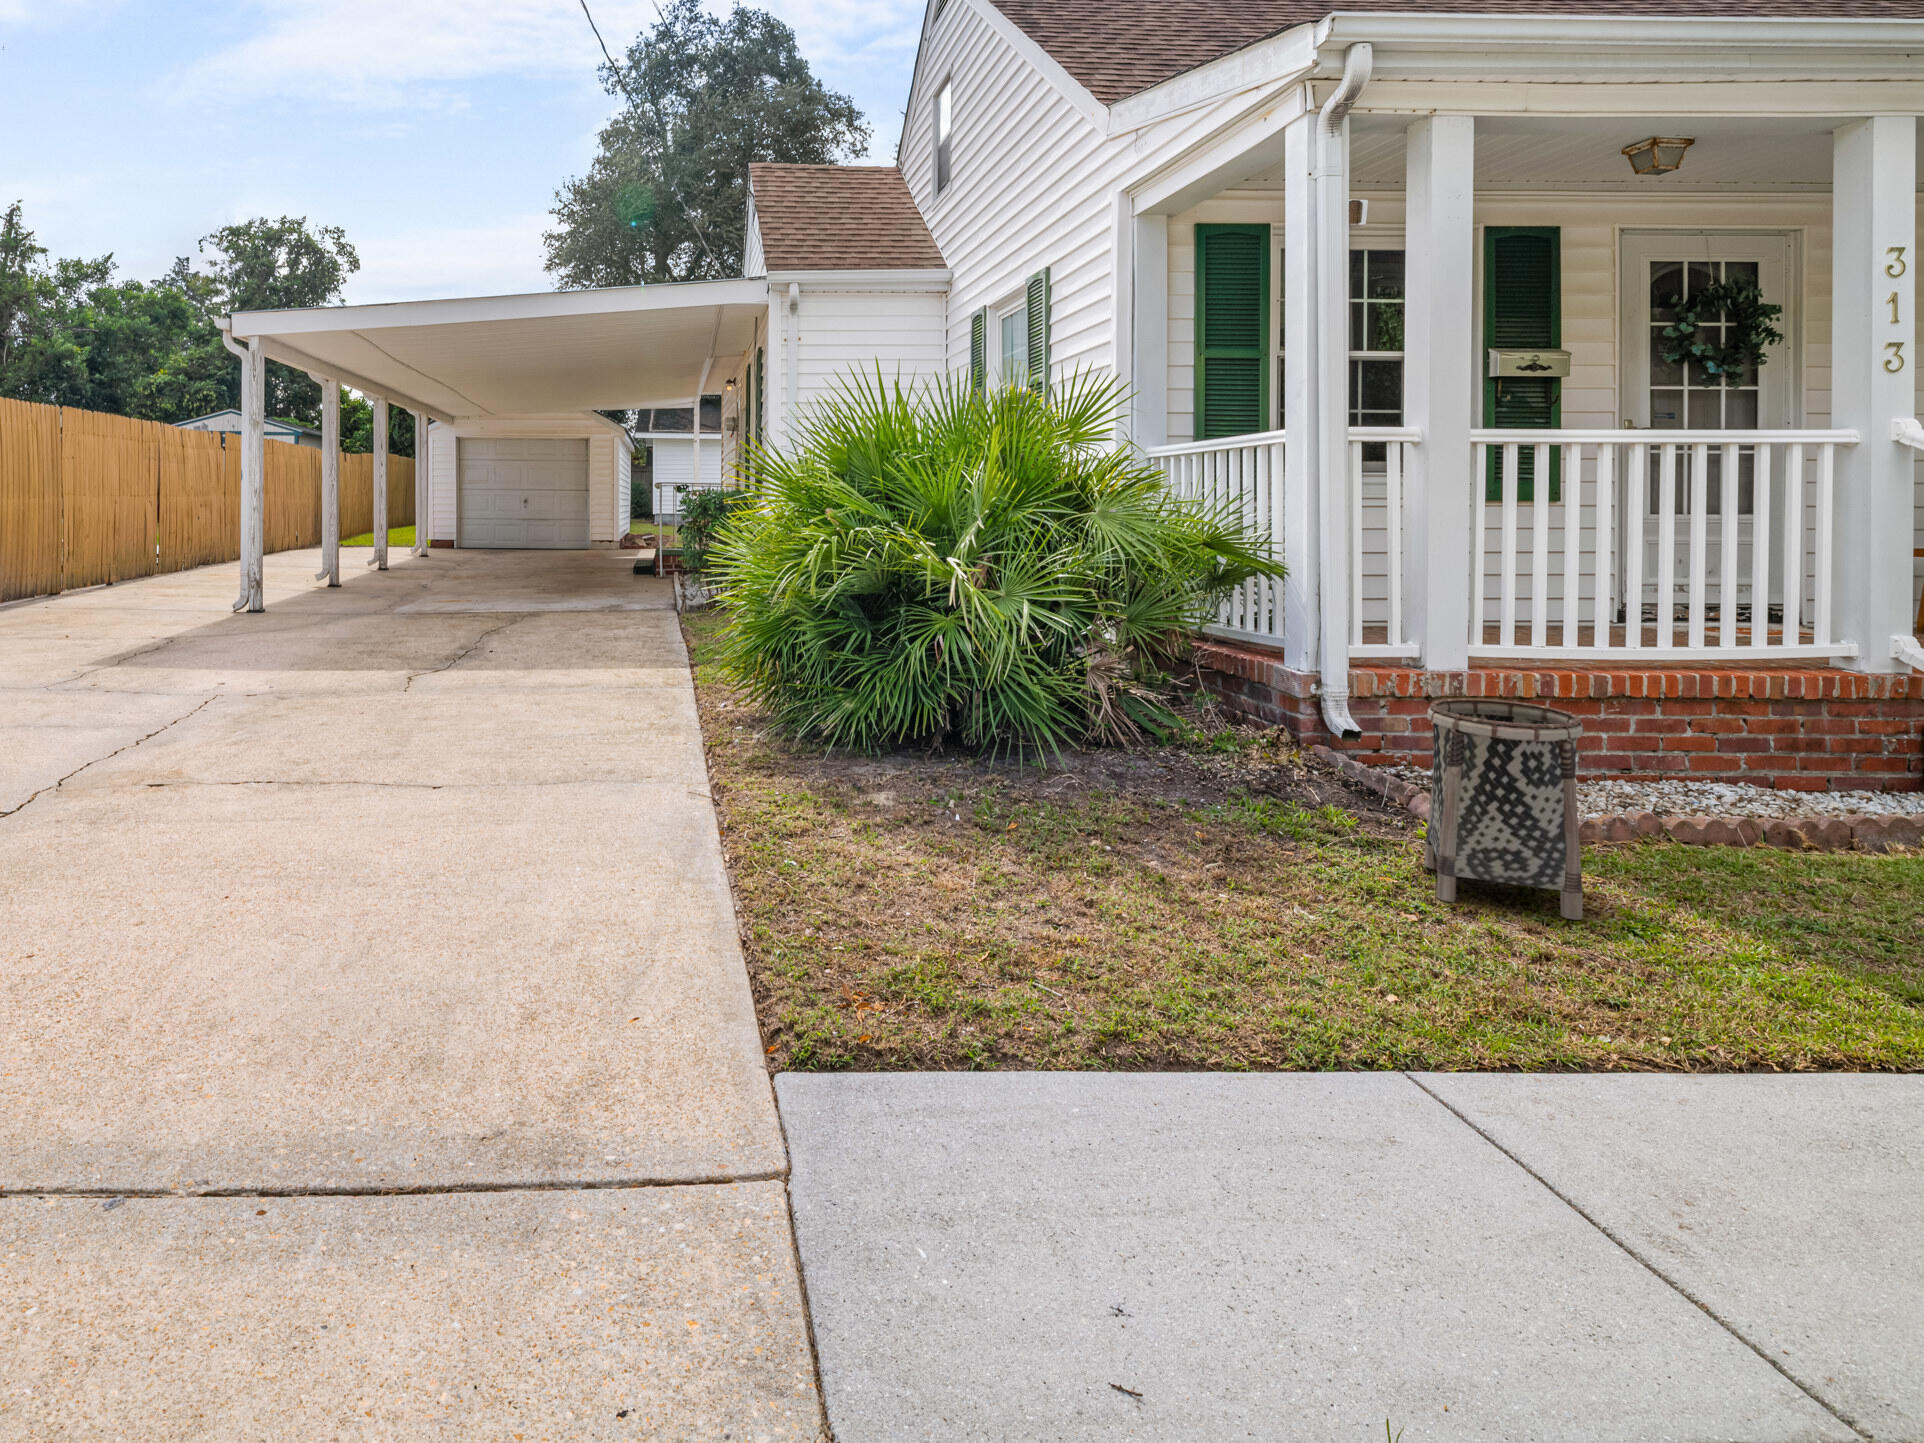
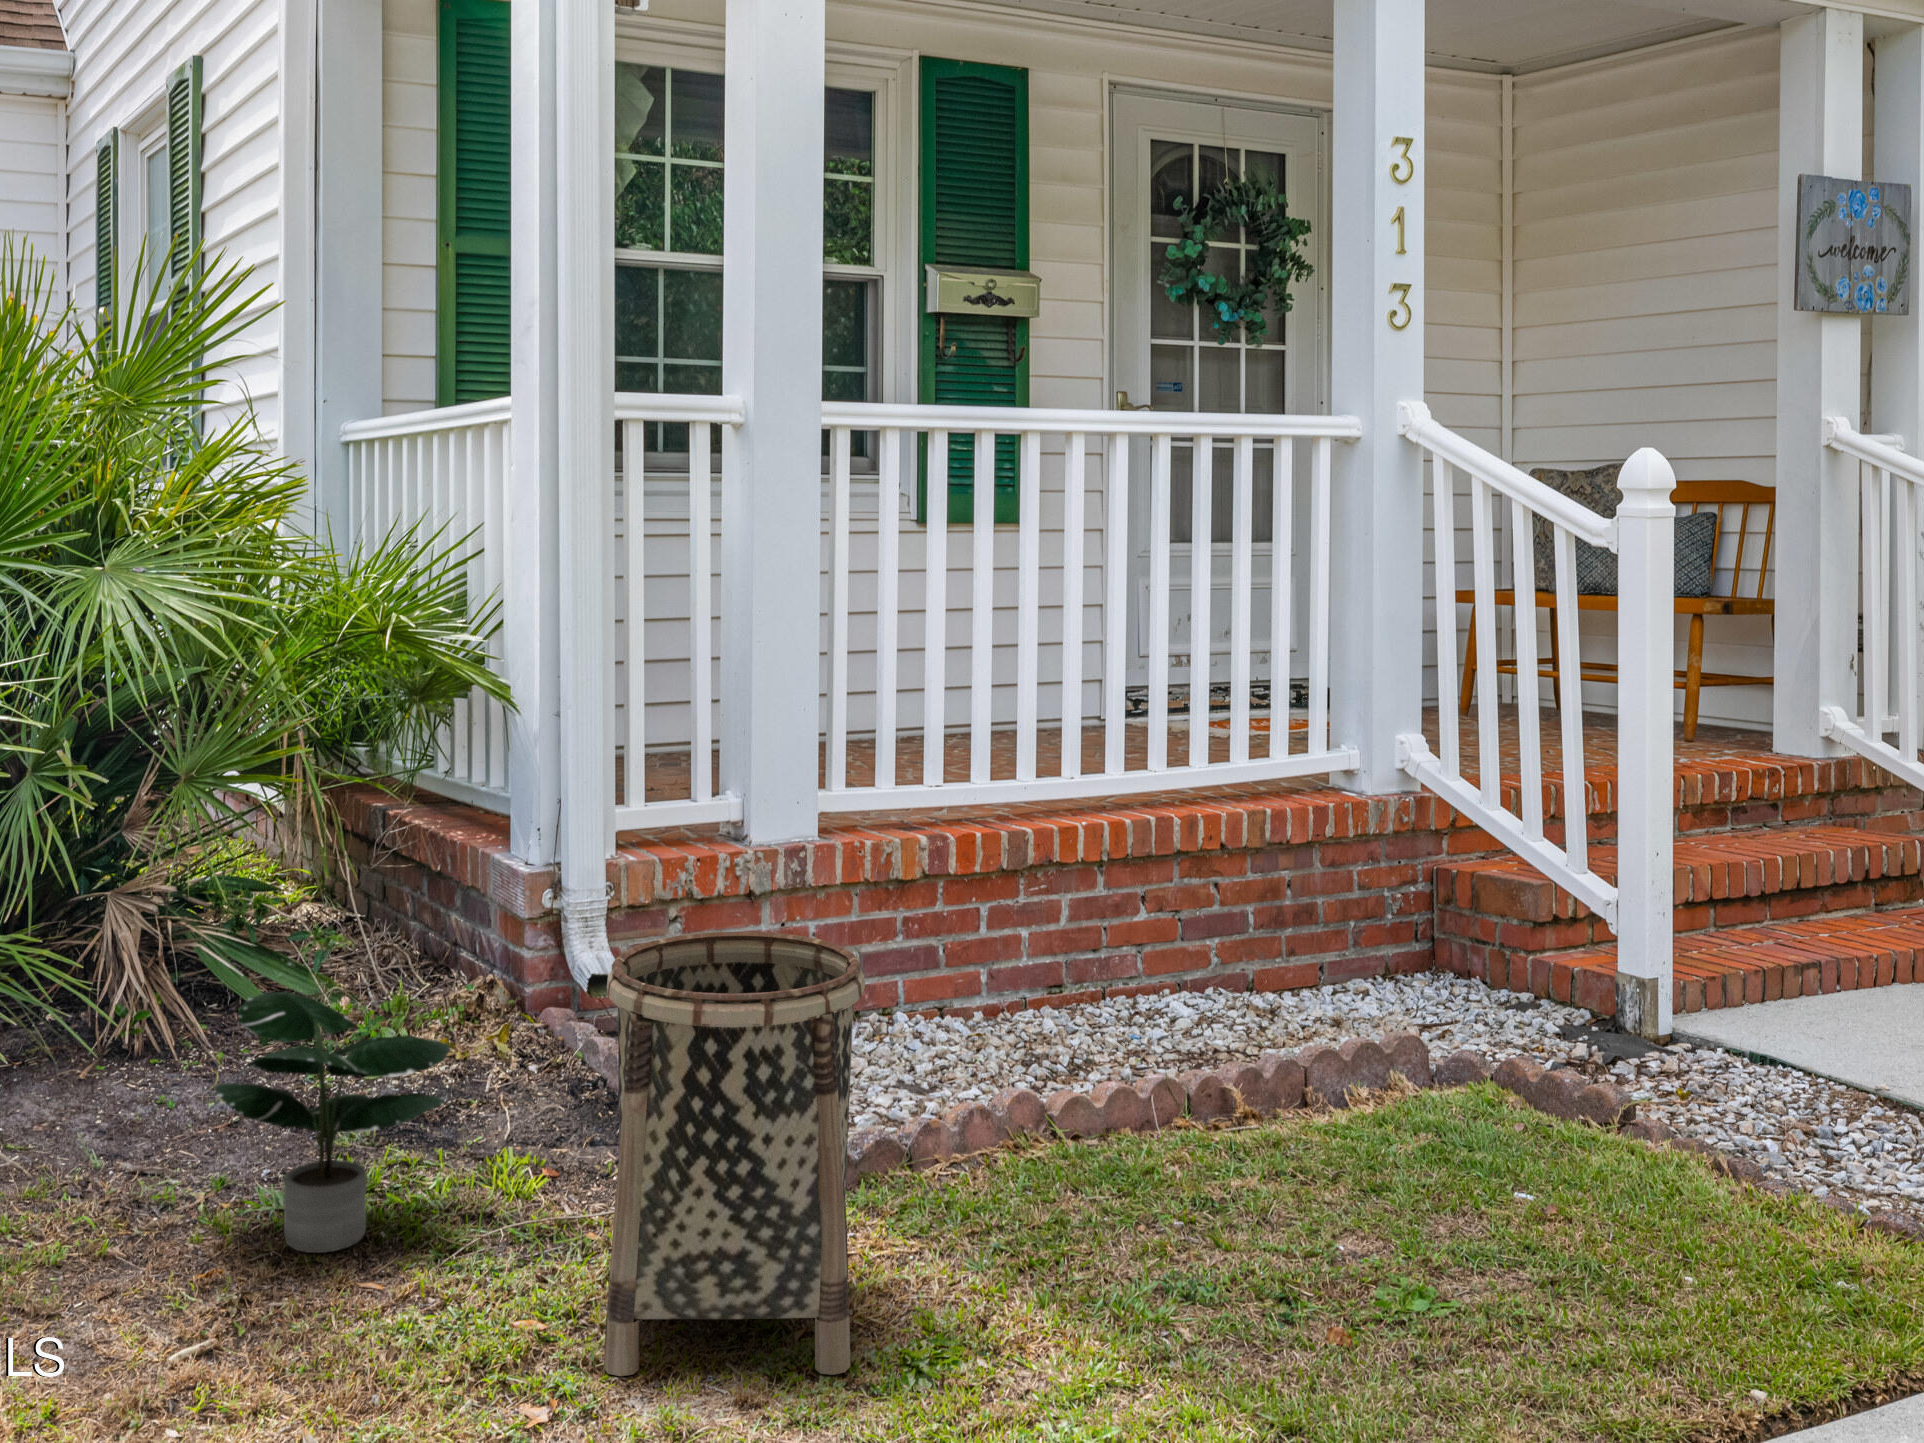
potted plant: none [1197,712,1314,833] -> present [214,992,450,1253]

